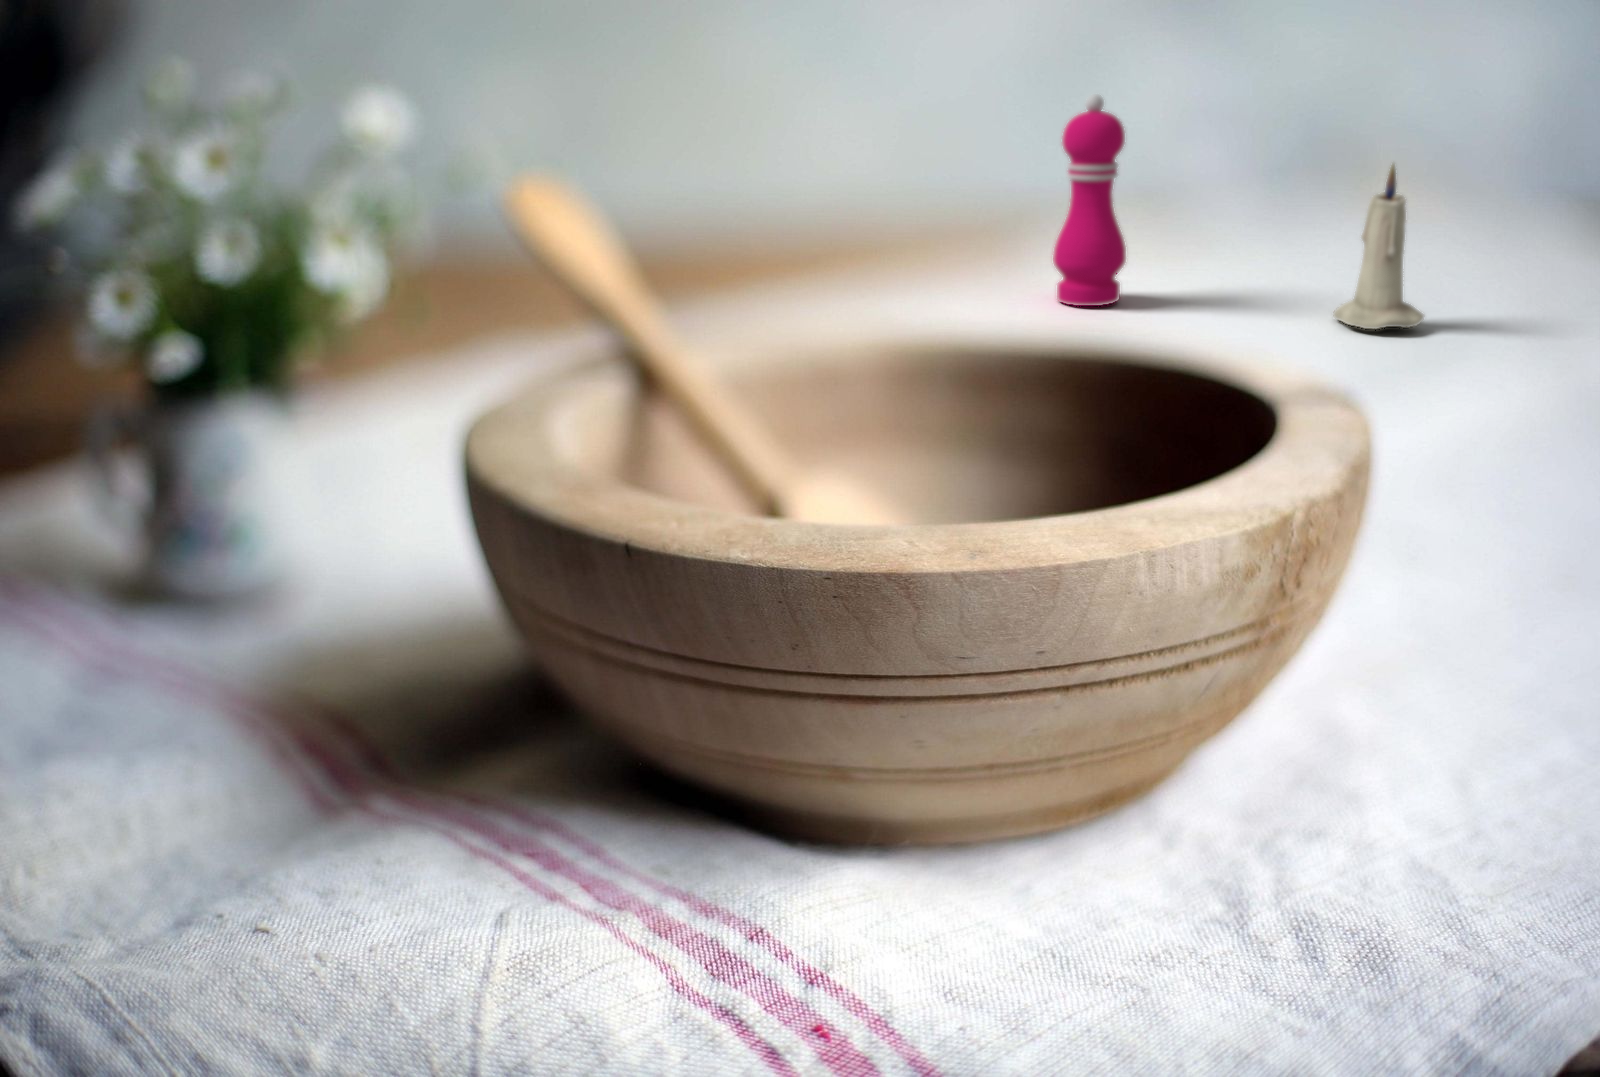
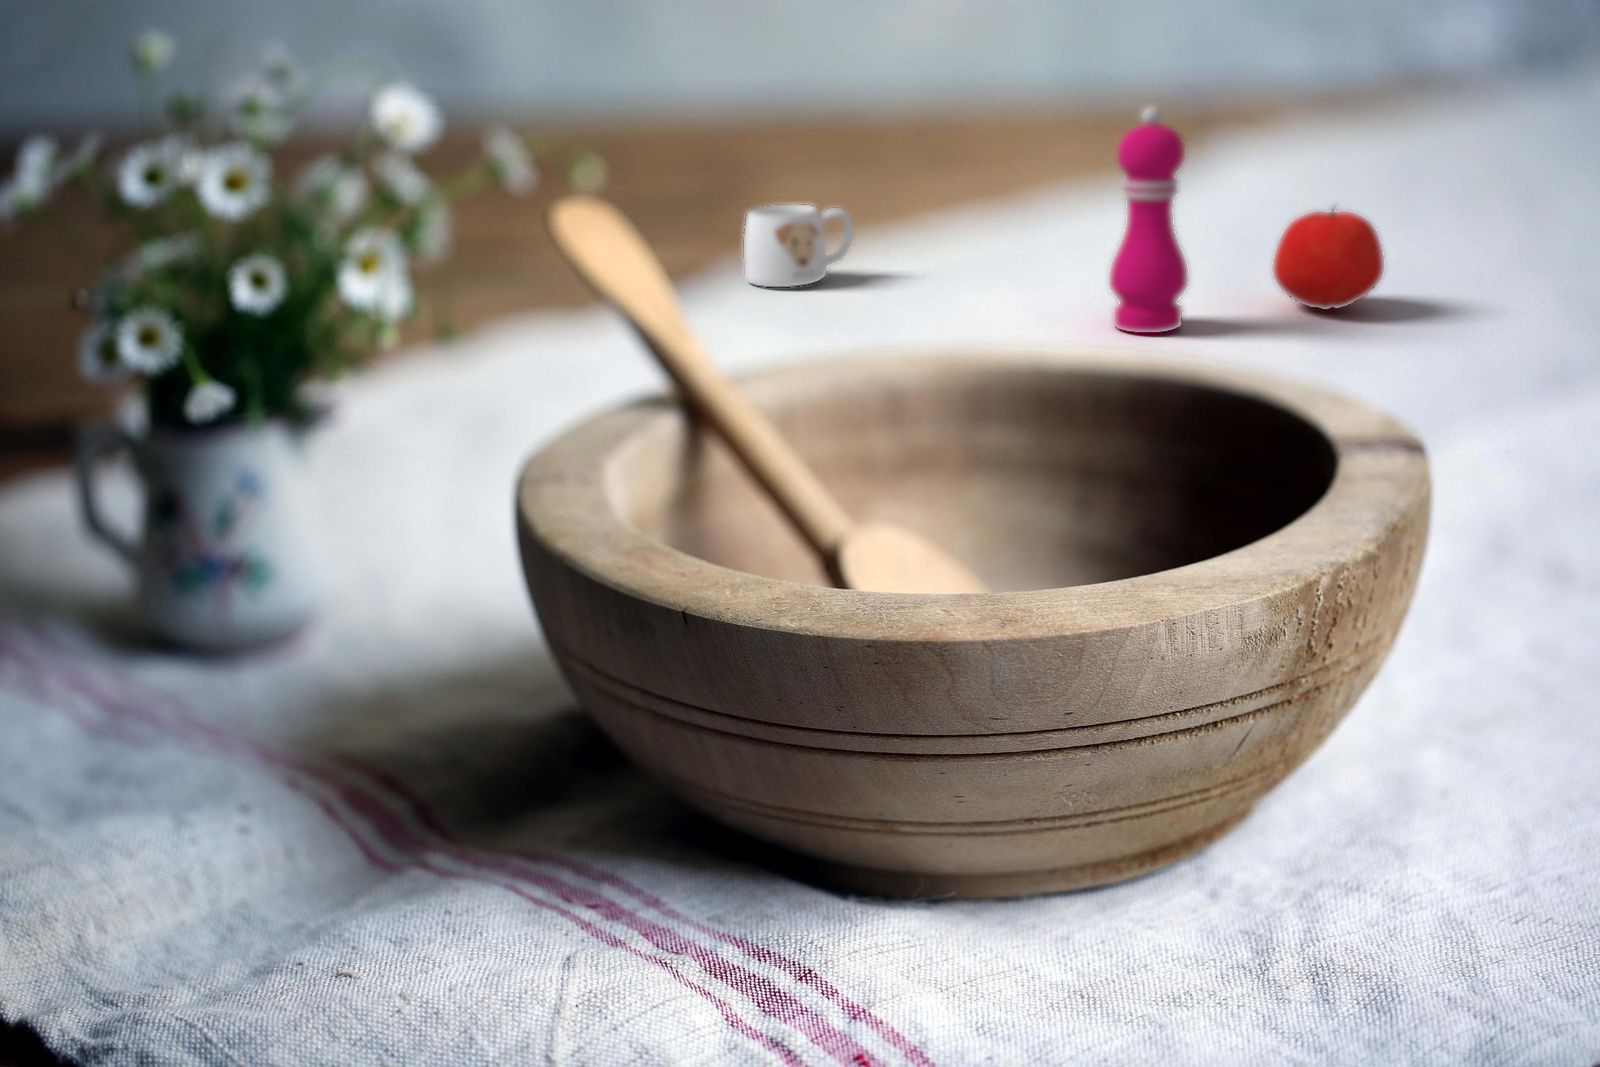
candle: present [1333,165,1424,329] -> none [1414,179,1512,359]
apple: none [1201,190,1304,288] -> present [1273,209,1384,310]
mug: none [719,191,819,265] -> present [744,205,853,287]

